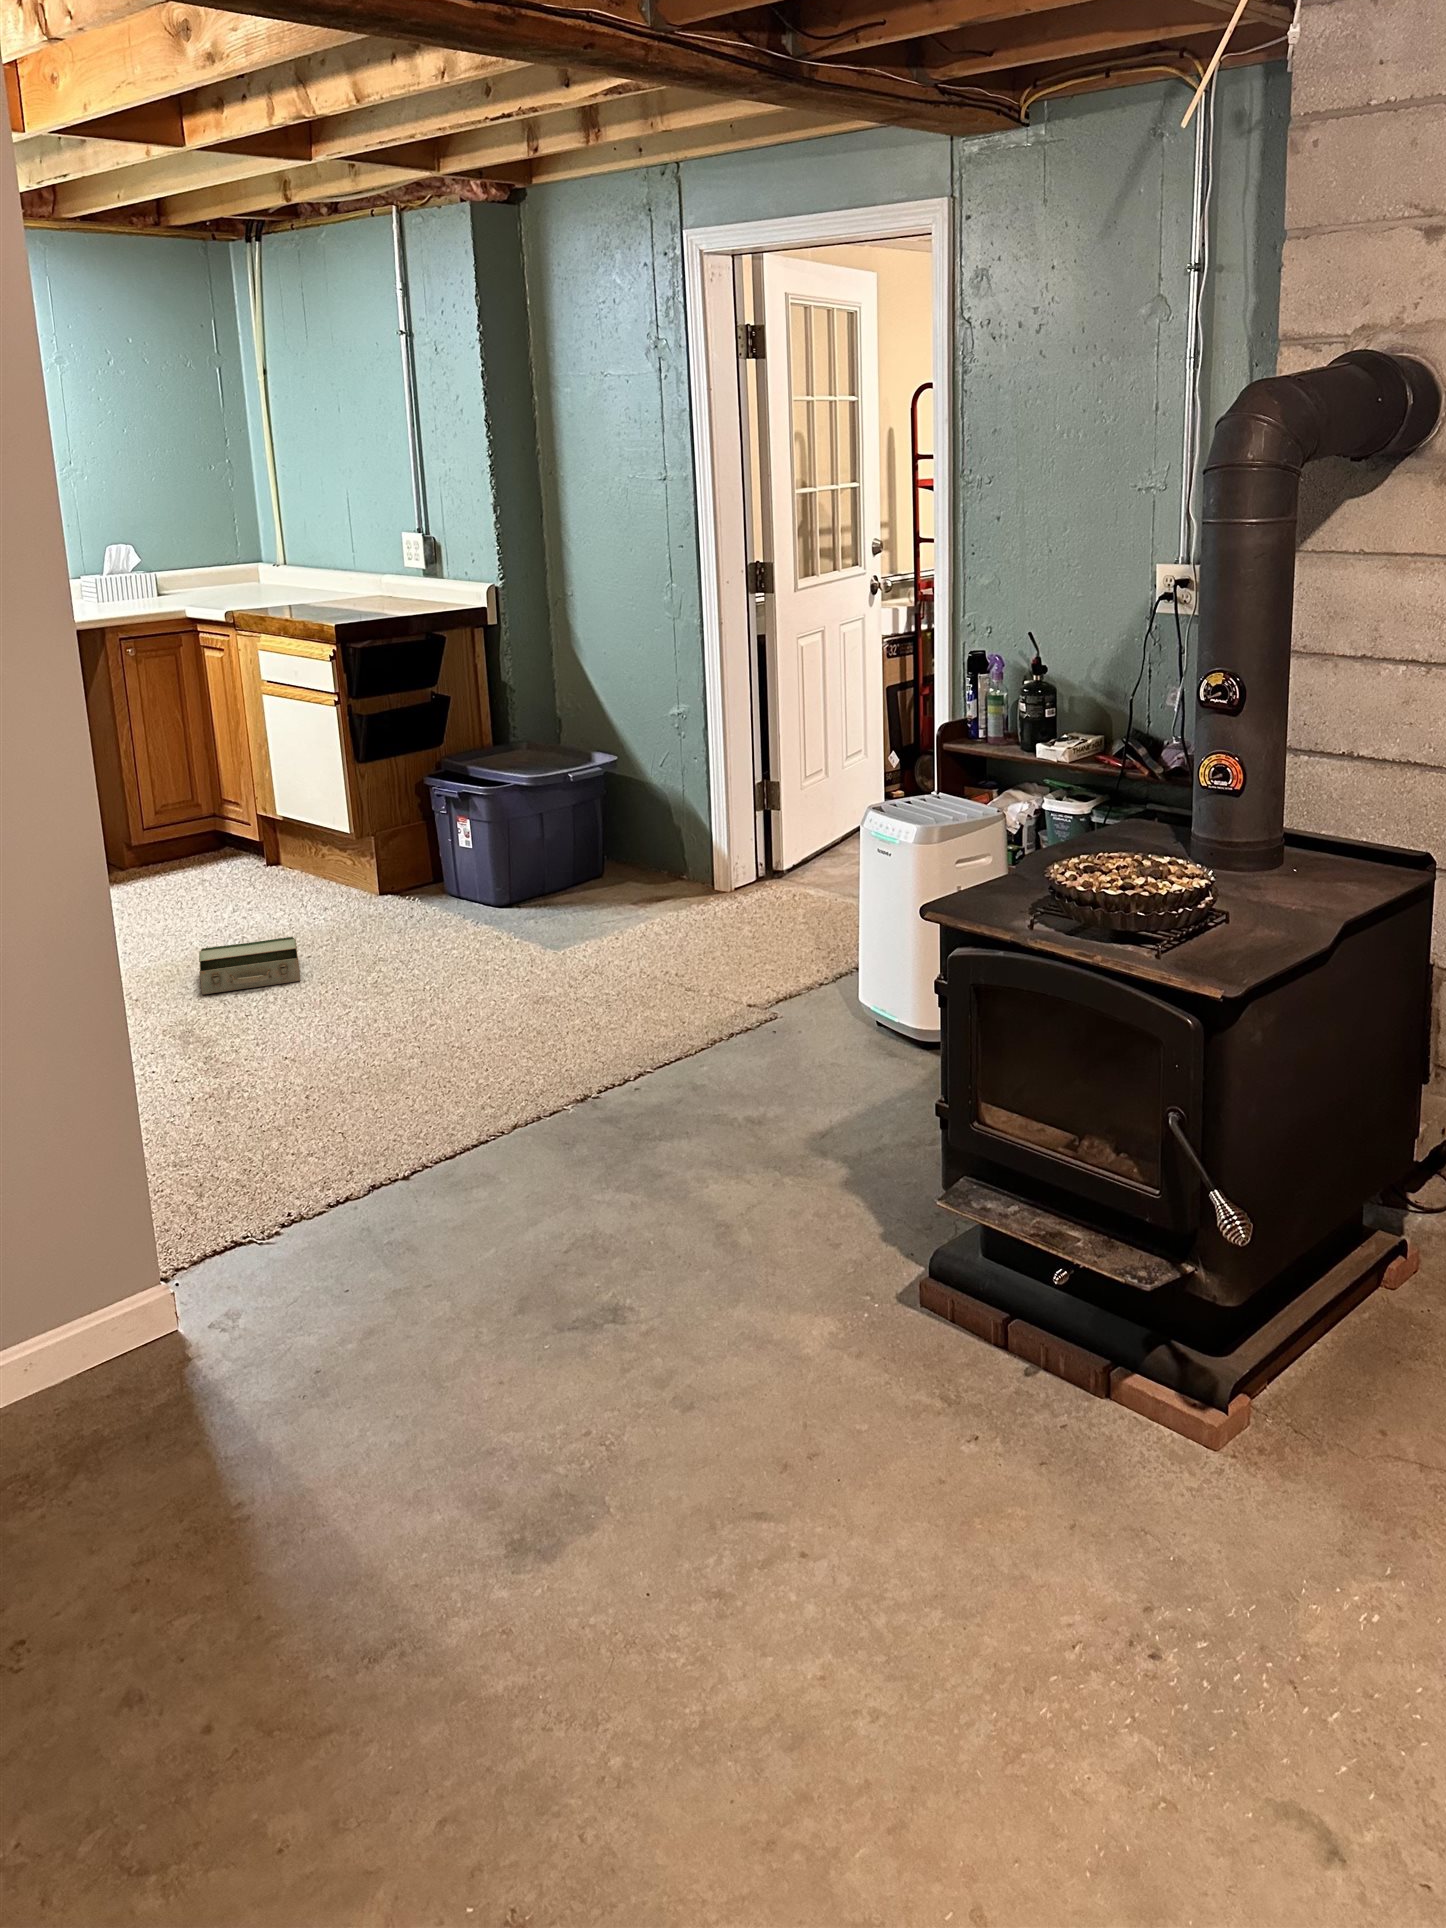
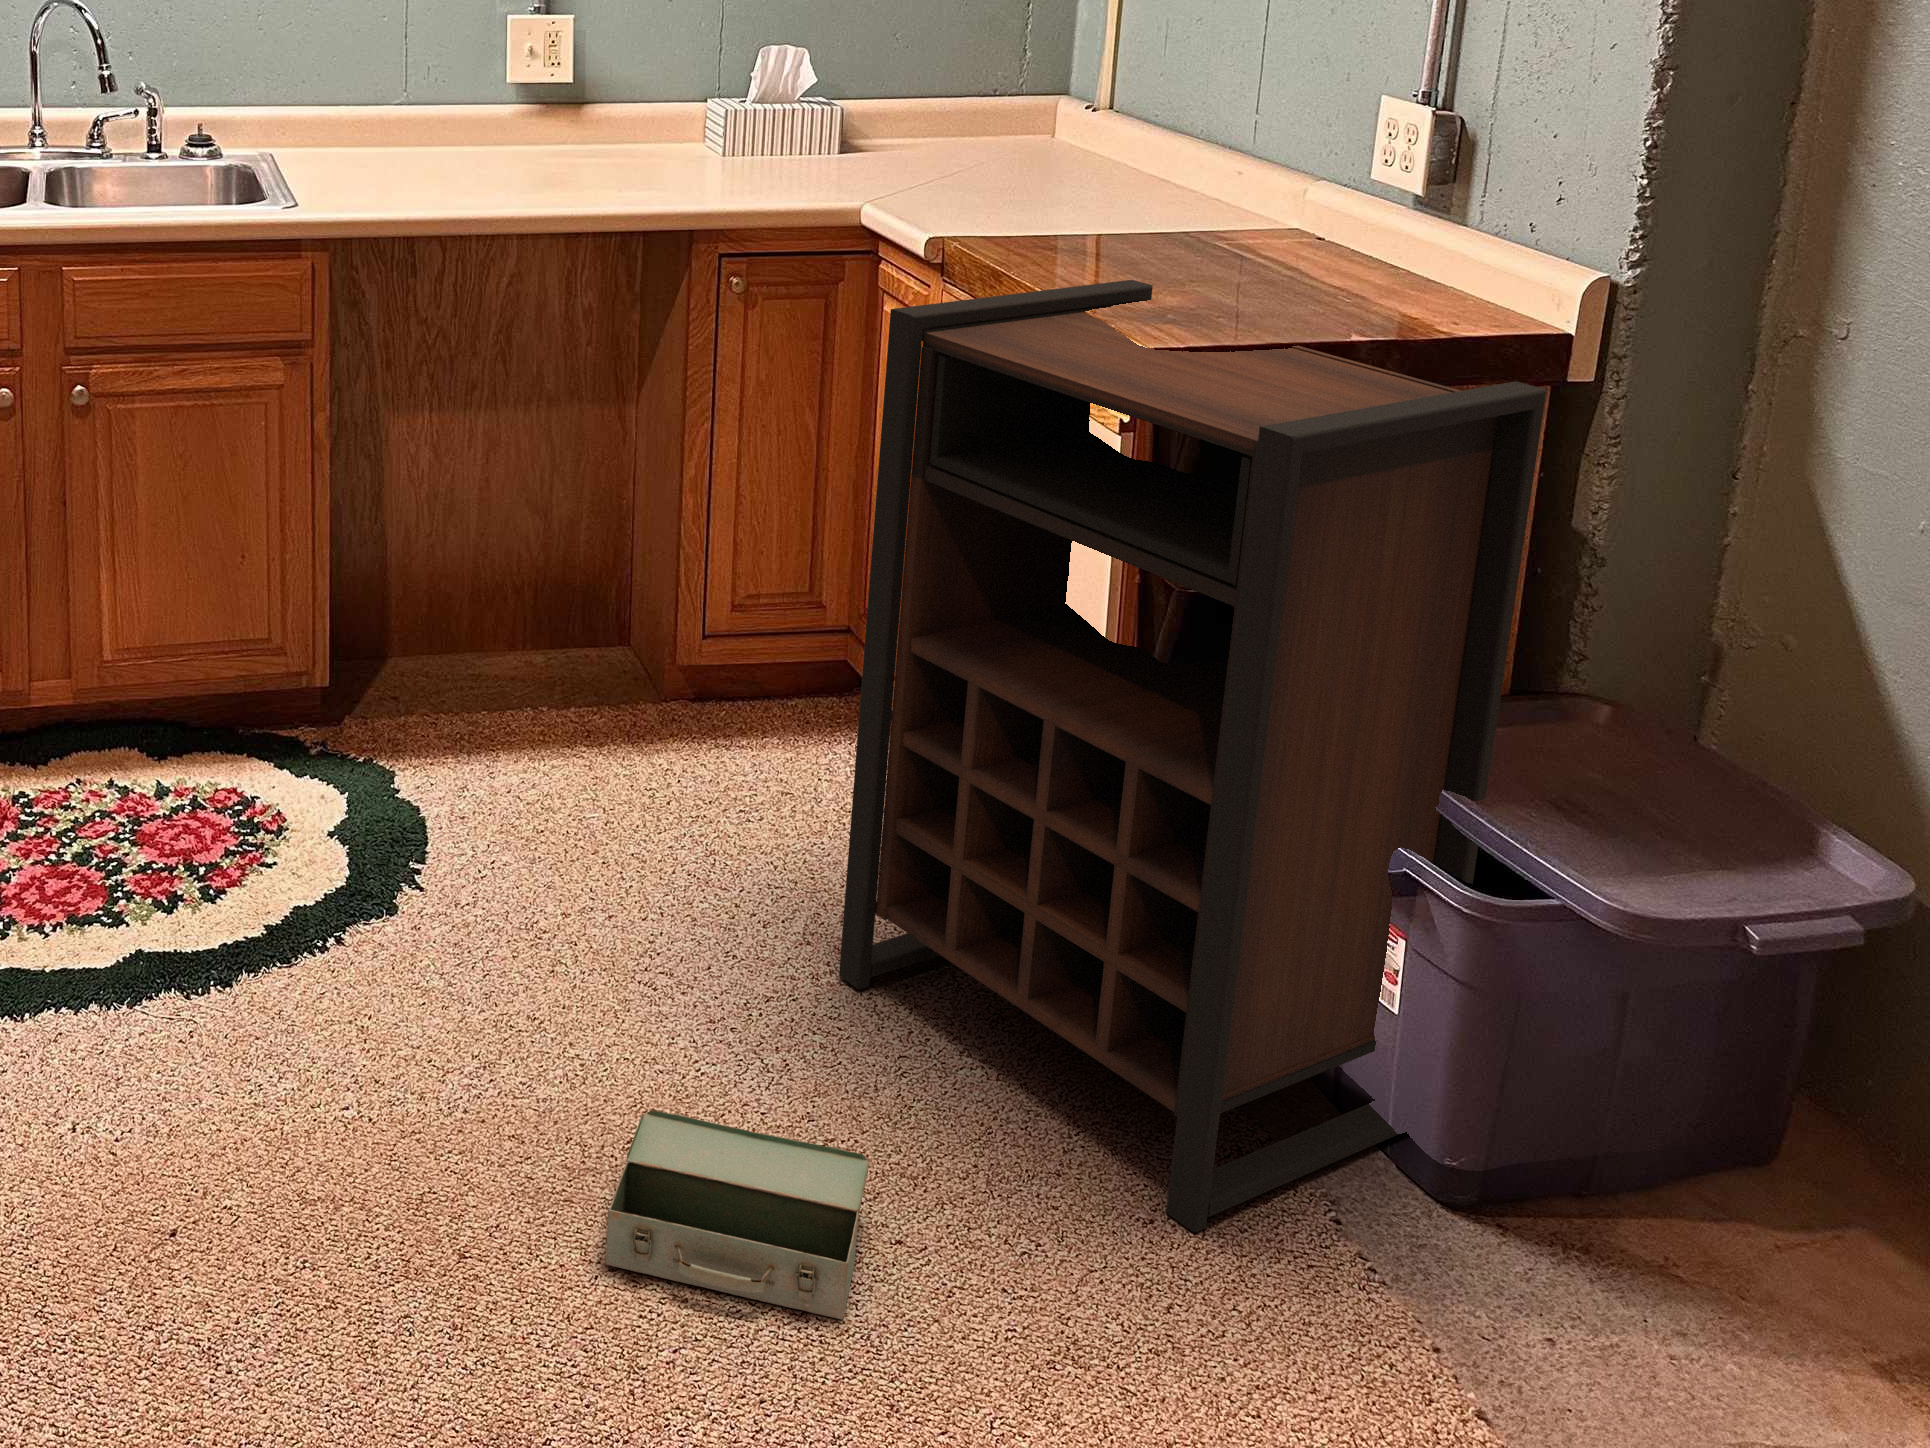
shelving unit: none [227,610,495,933] -> present [839,280,1546,1232]

